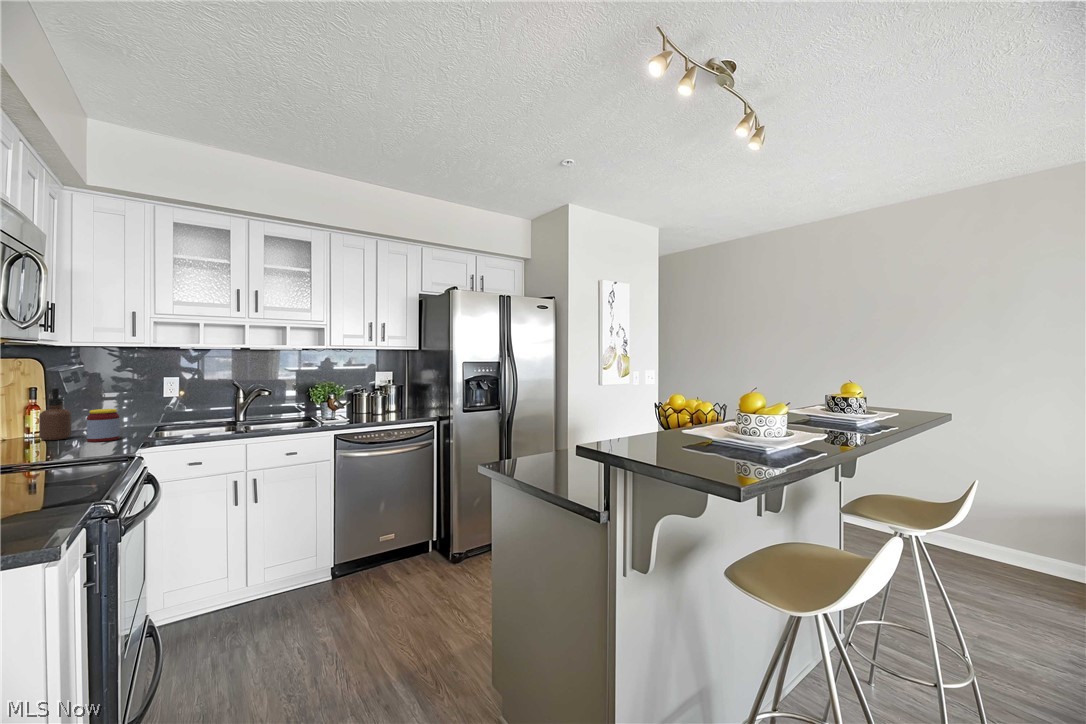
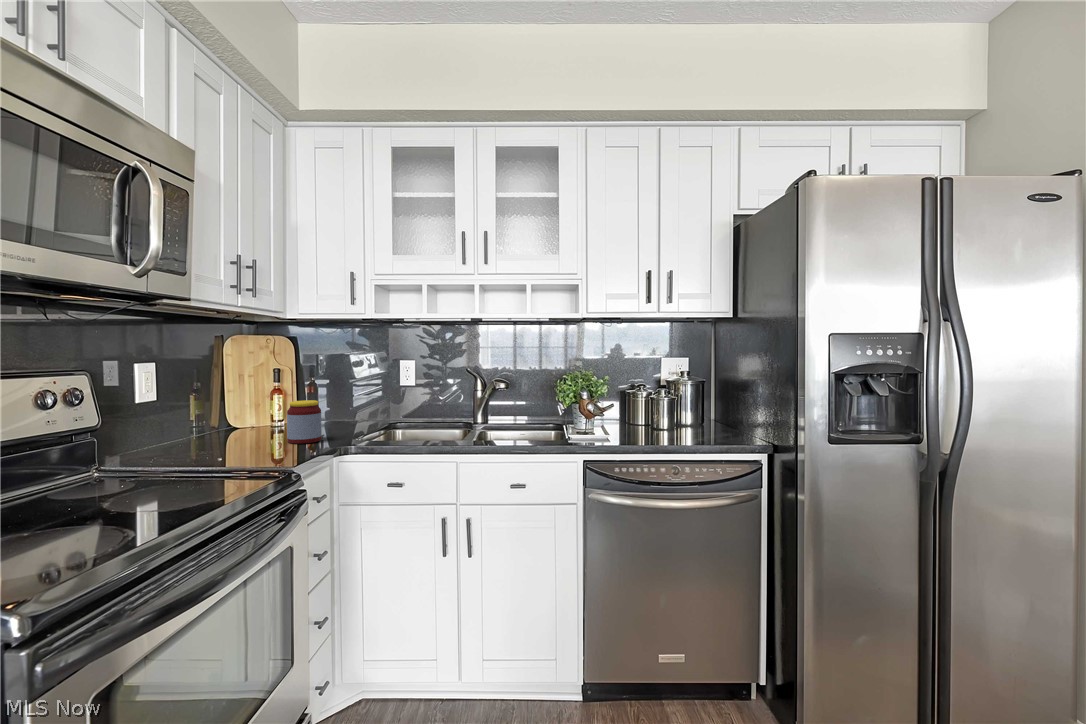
soap dispenser: present [39,388,71,440] -> none [259,372,290,435]

